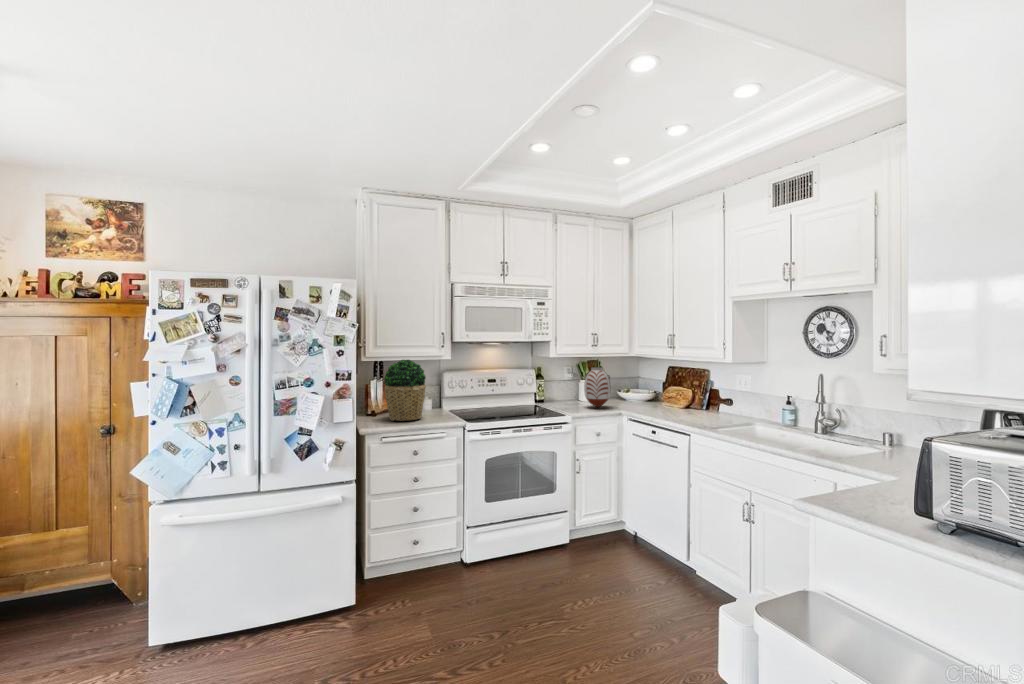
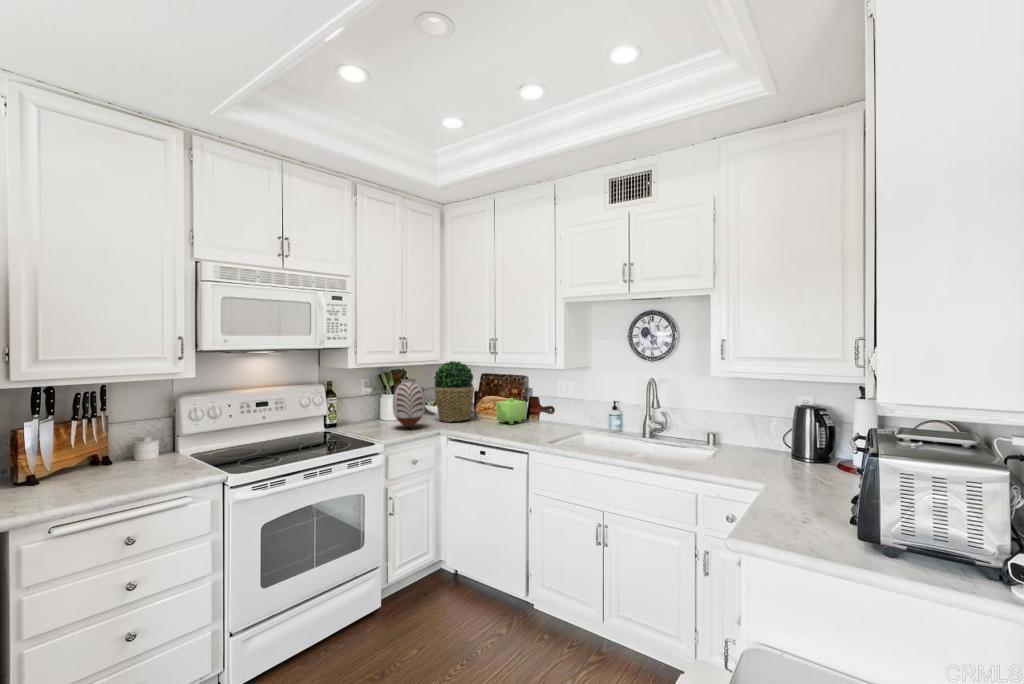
potted plant: present [384,360,426,421] -> present [434,361,474,422]
teapot: none [672,389,704,412] -> present [496,398,526,424]

